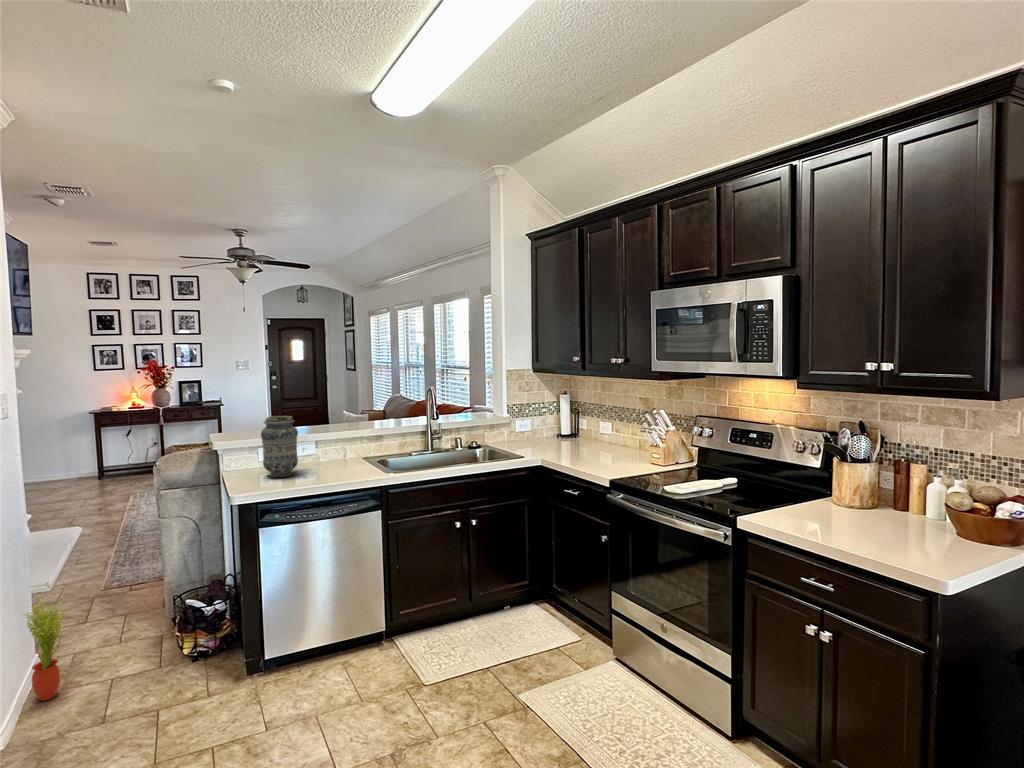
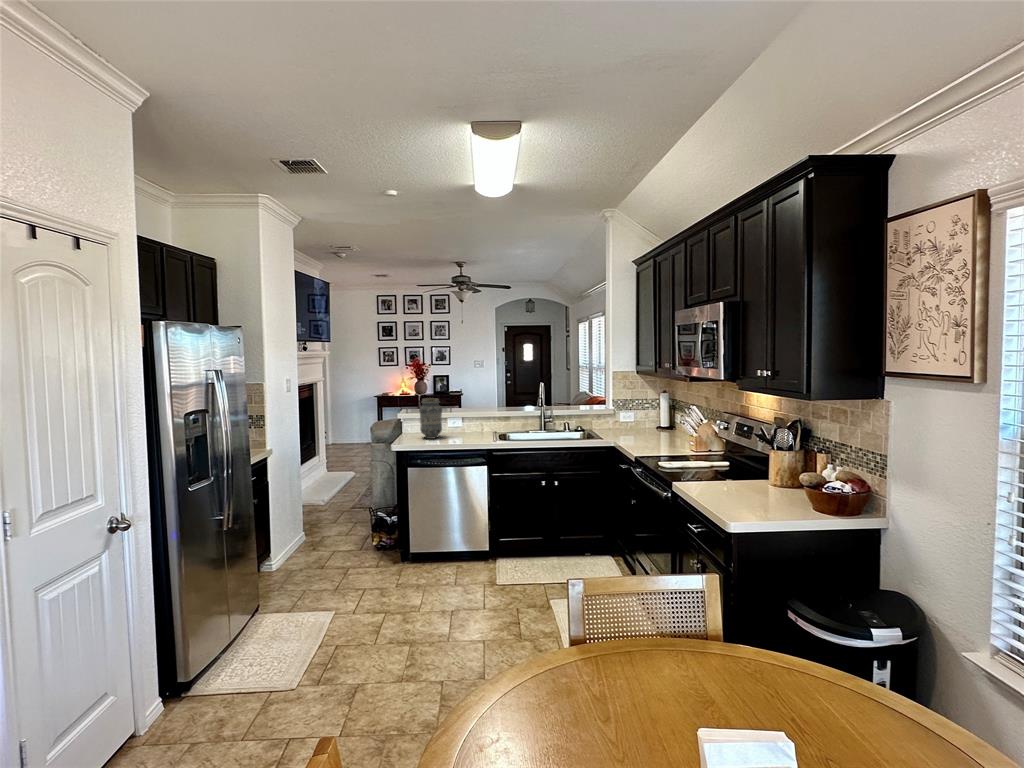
potted plant: present [25,599,66,701] -> none [293,496,314,554]

